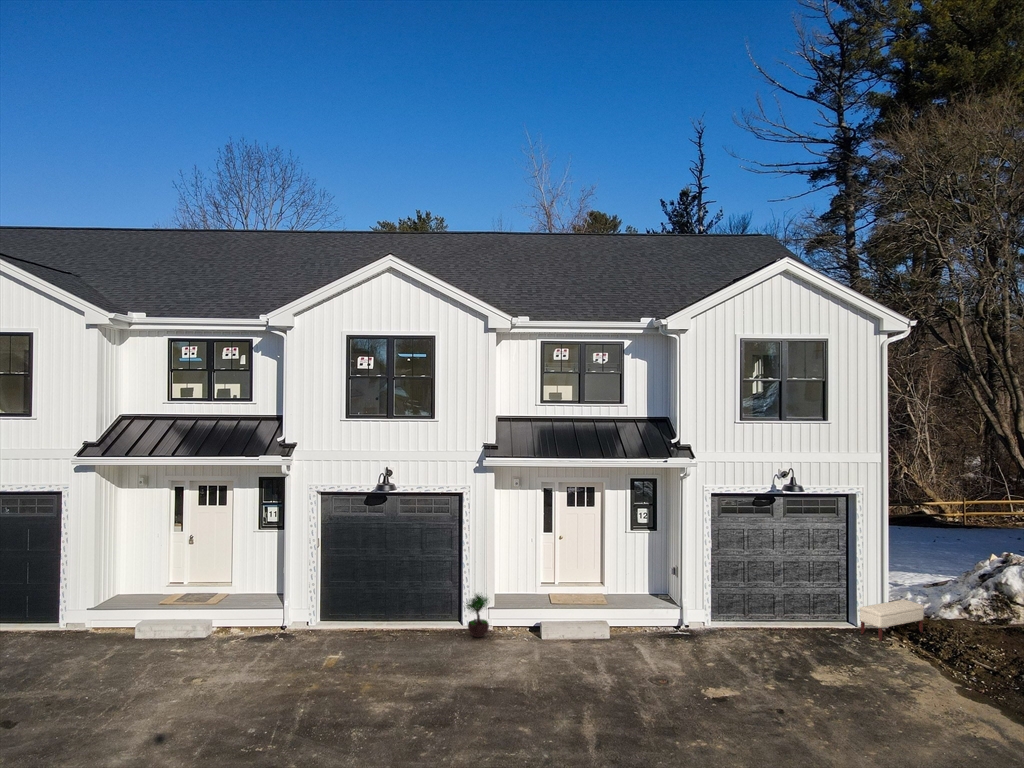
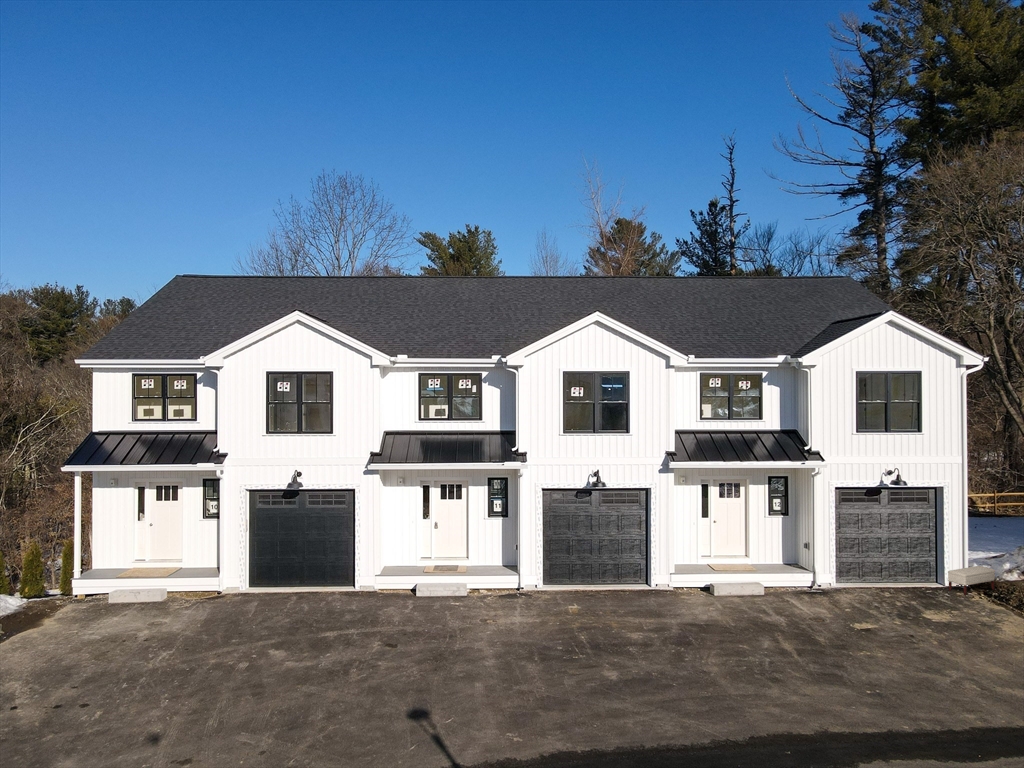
potted tree: present [466,594,489,637] -> none [657,559,678,594]

